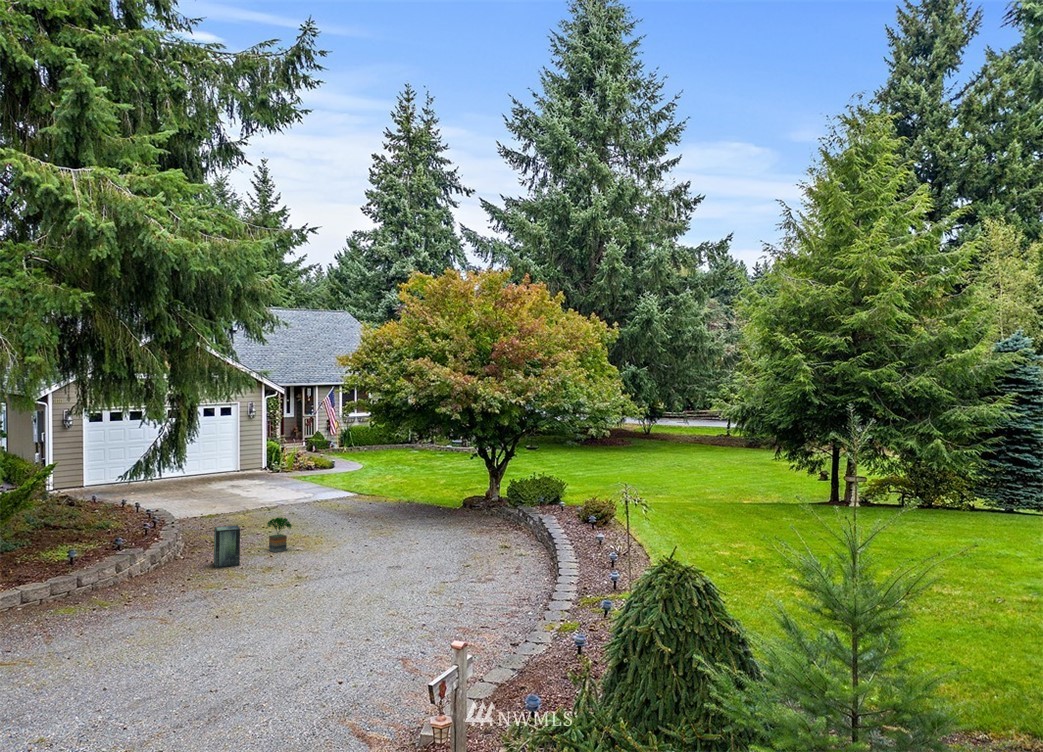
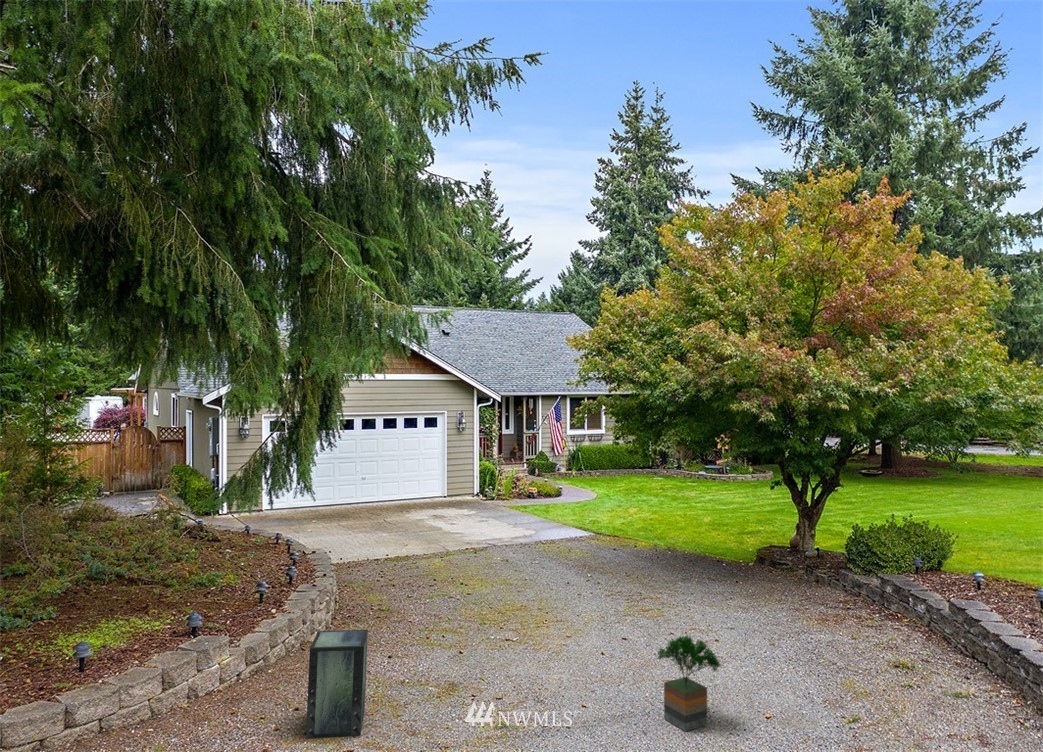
potted tree: present [267,518,292,552] -> present [658,636,721,731]

